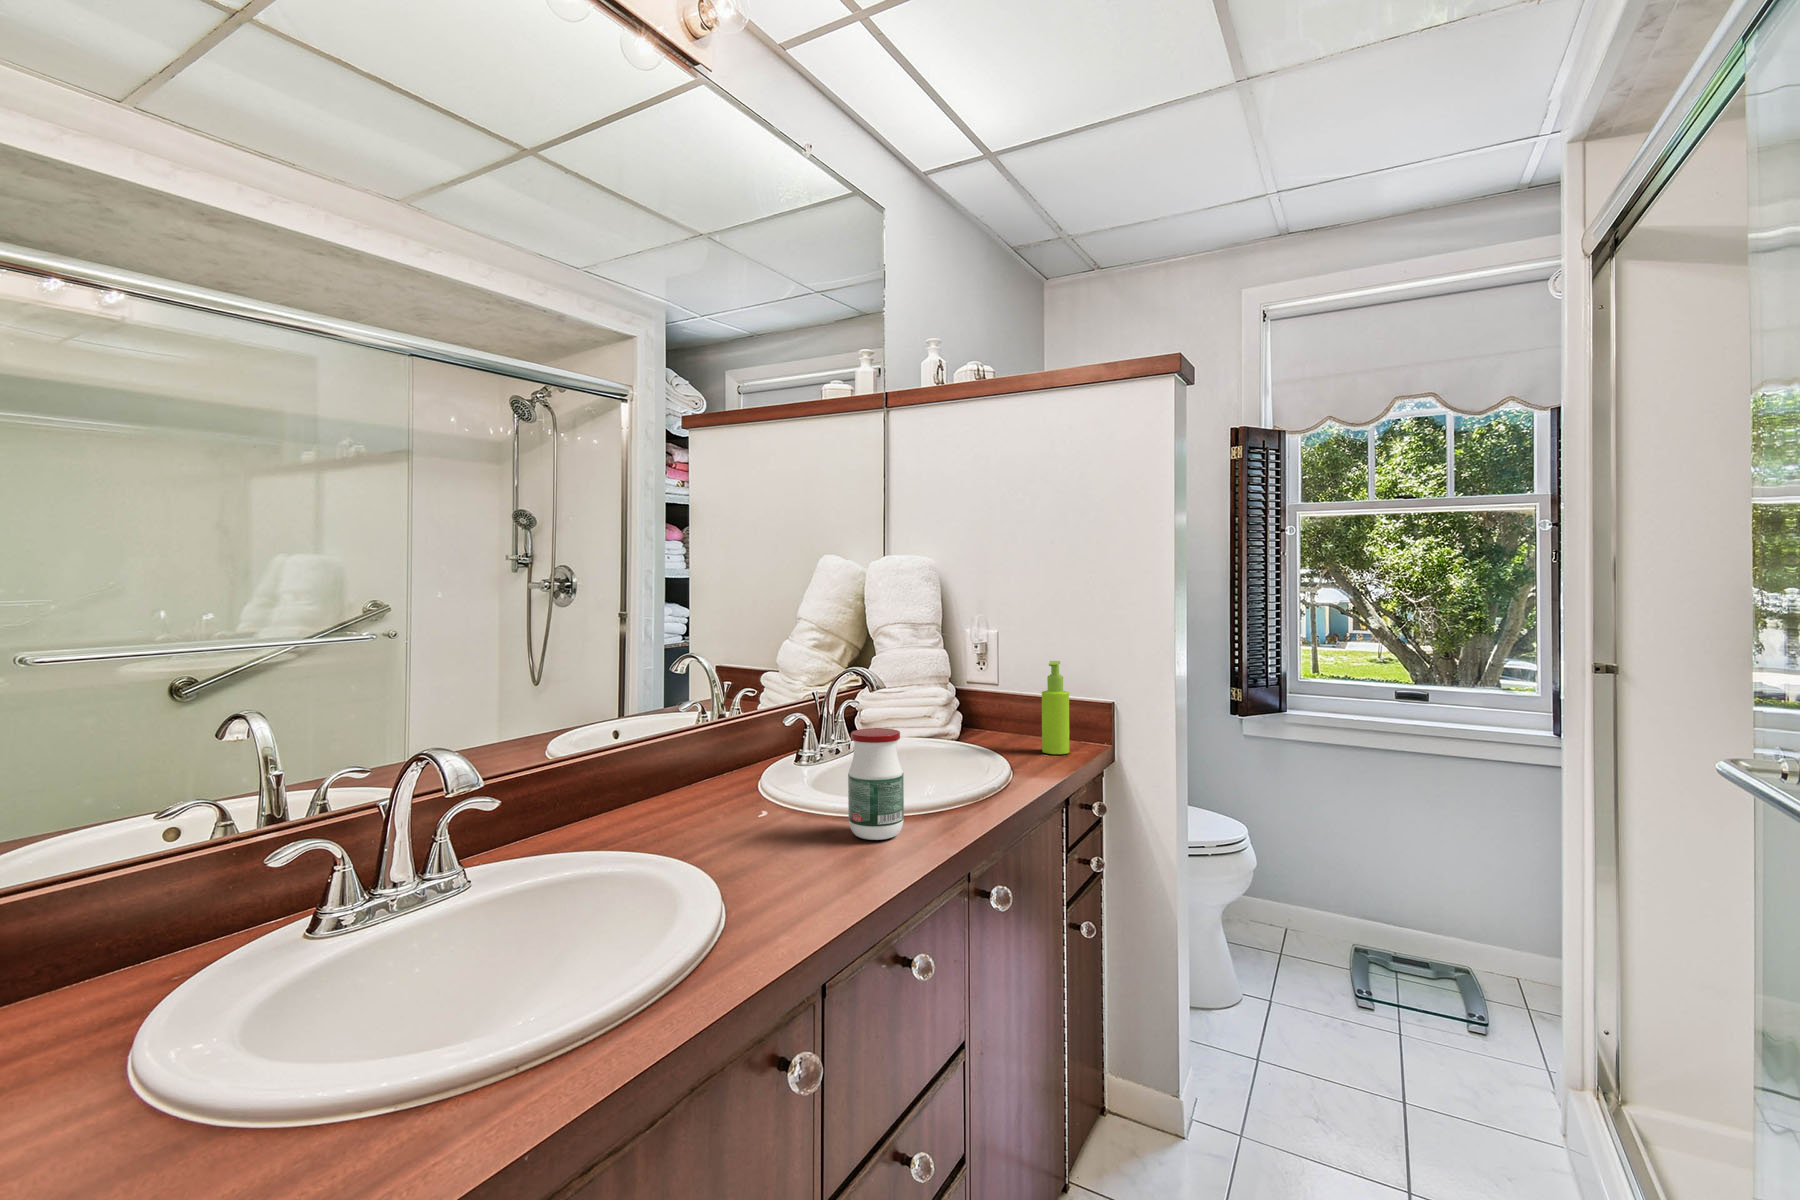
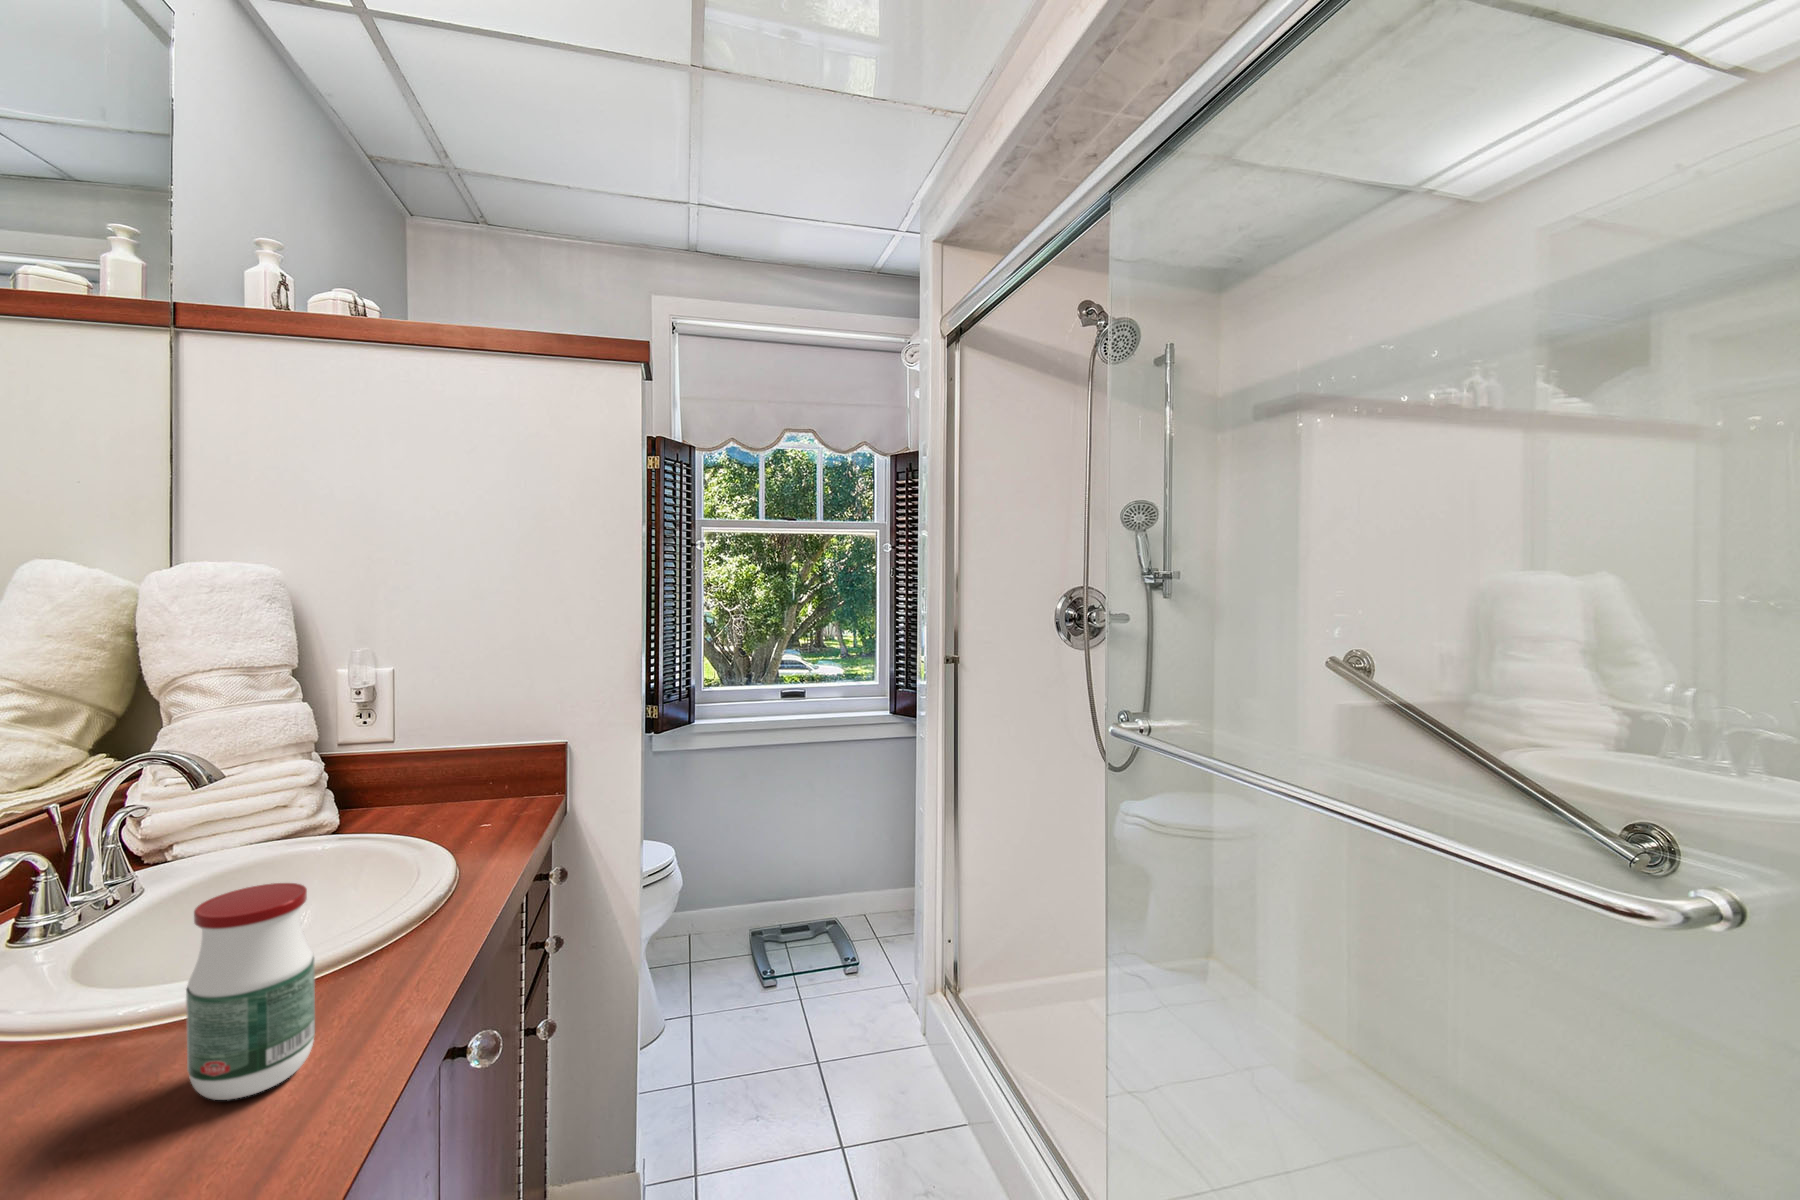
soap dispenser: present [1042,661,1069,754] -> none [473,706,512,828]

